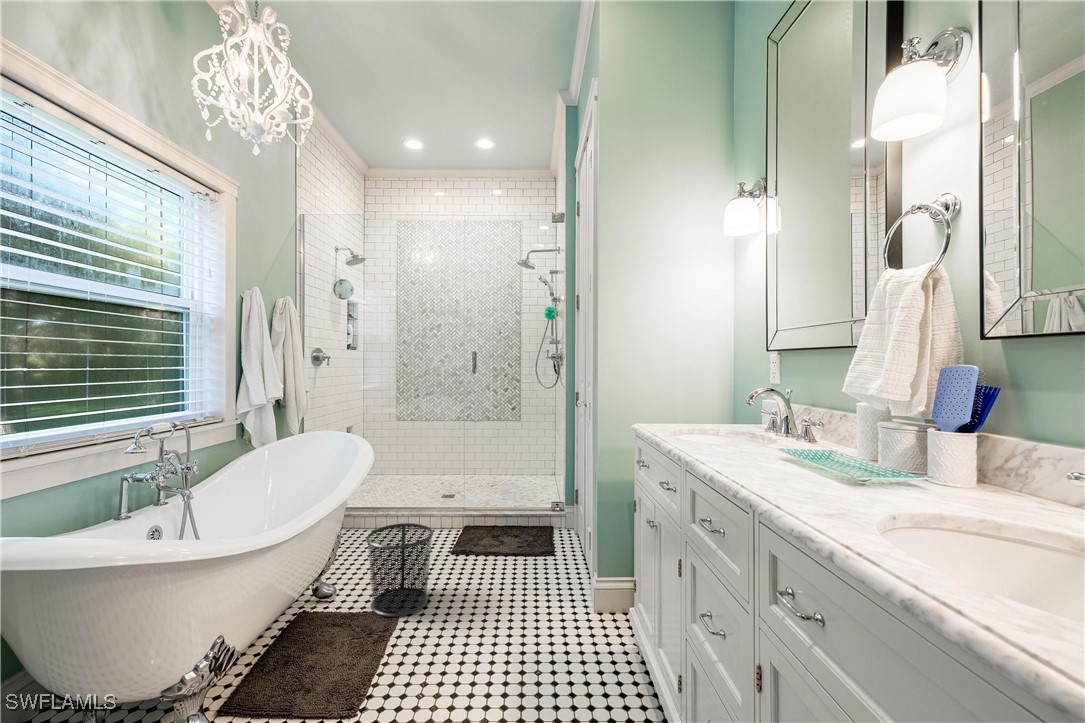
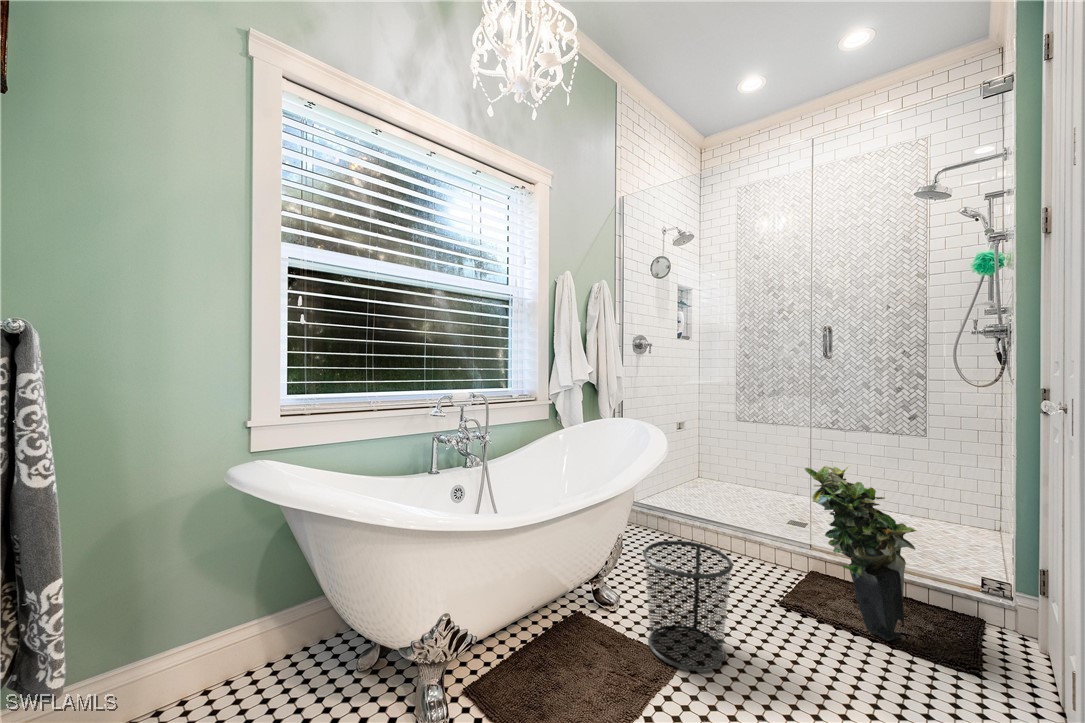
potted plant: none [465,448,526,553] -> present [804,466,916,641]

